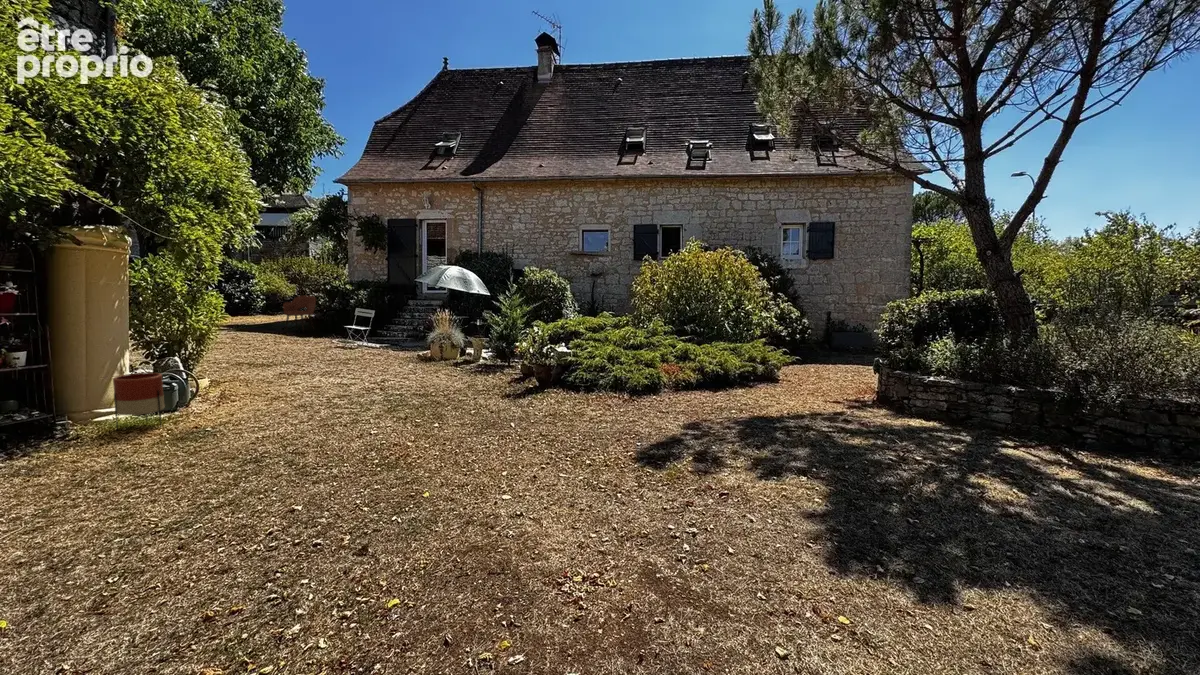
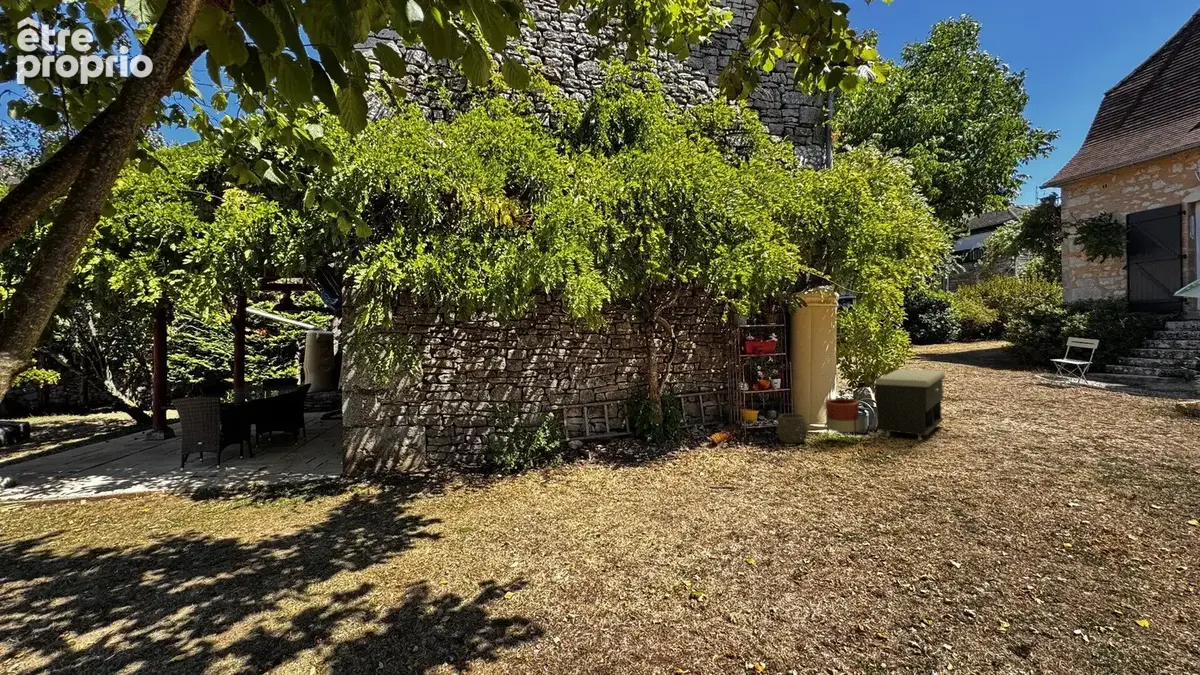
armchair: present [283,295,316,332] -> none [979,325,1017,364]
storage bench: none [183,334,261,411] -> present [875,369,945,440]
woven basket: none [25,401,84,445] -> present [777,414,808,443]

